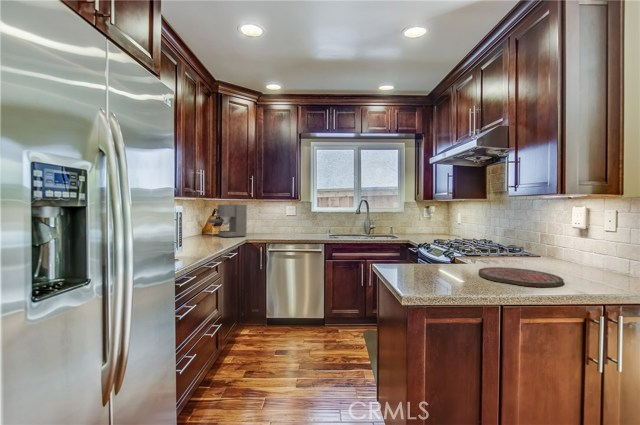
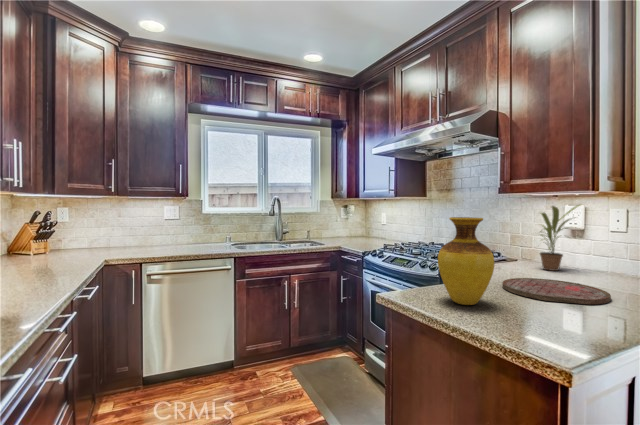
coffee maker: present [209,205,247,237] -> none [28,204,104,259]
potted plant: none [549,207,605,268] -> present [540,205,580,271]
vase: none [407,216,446,277] -> present [438,217,494,305]

